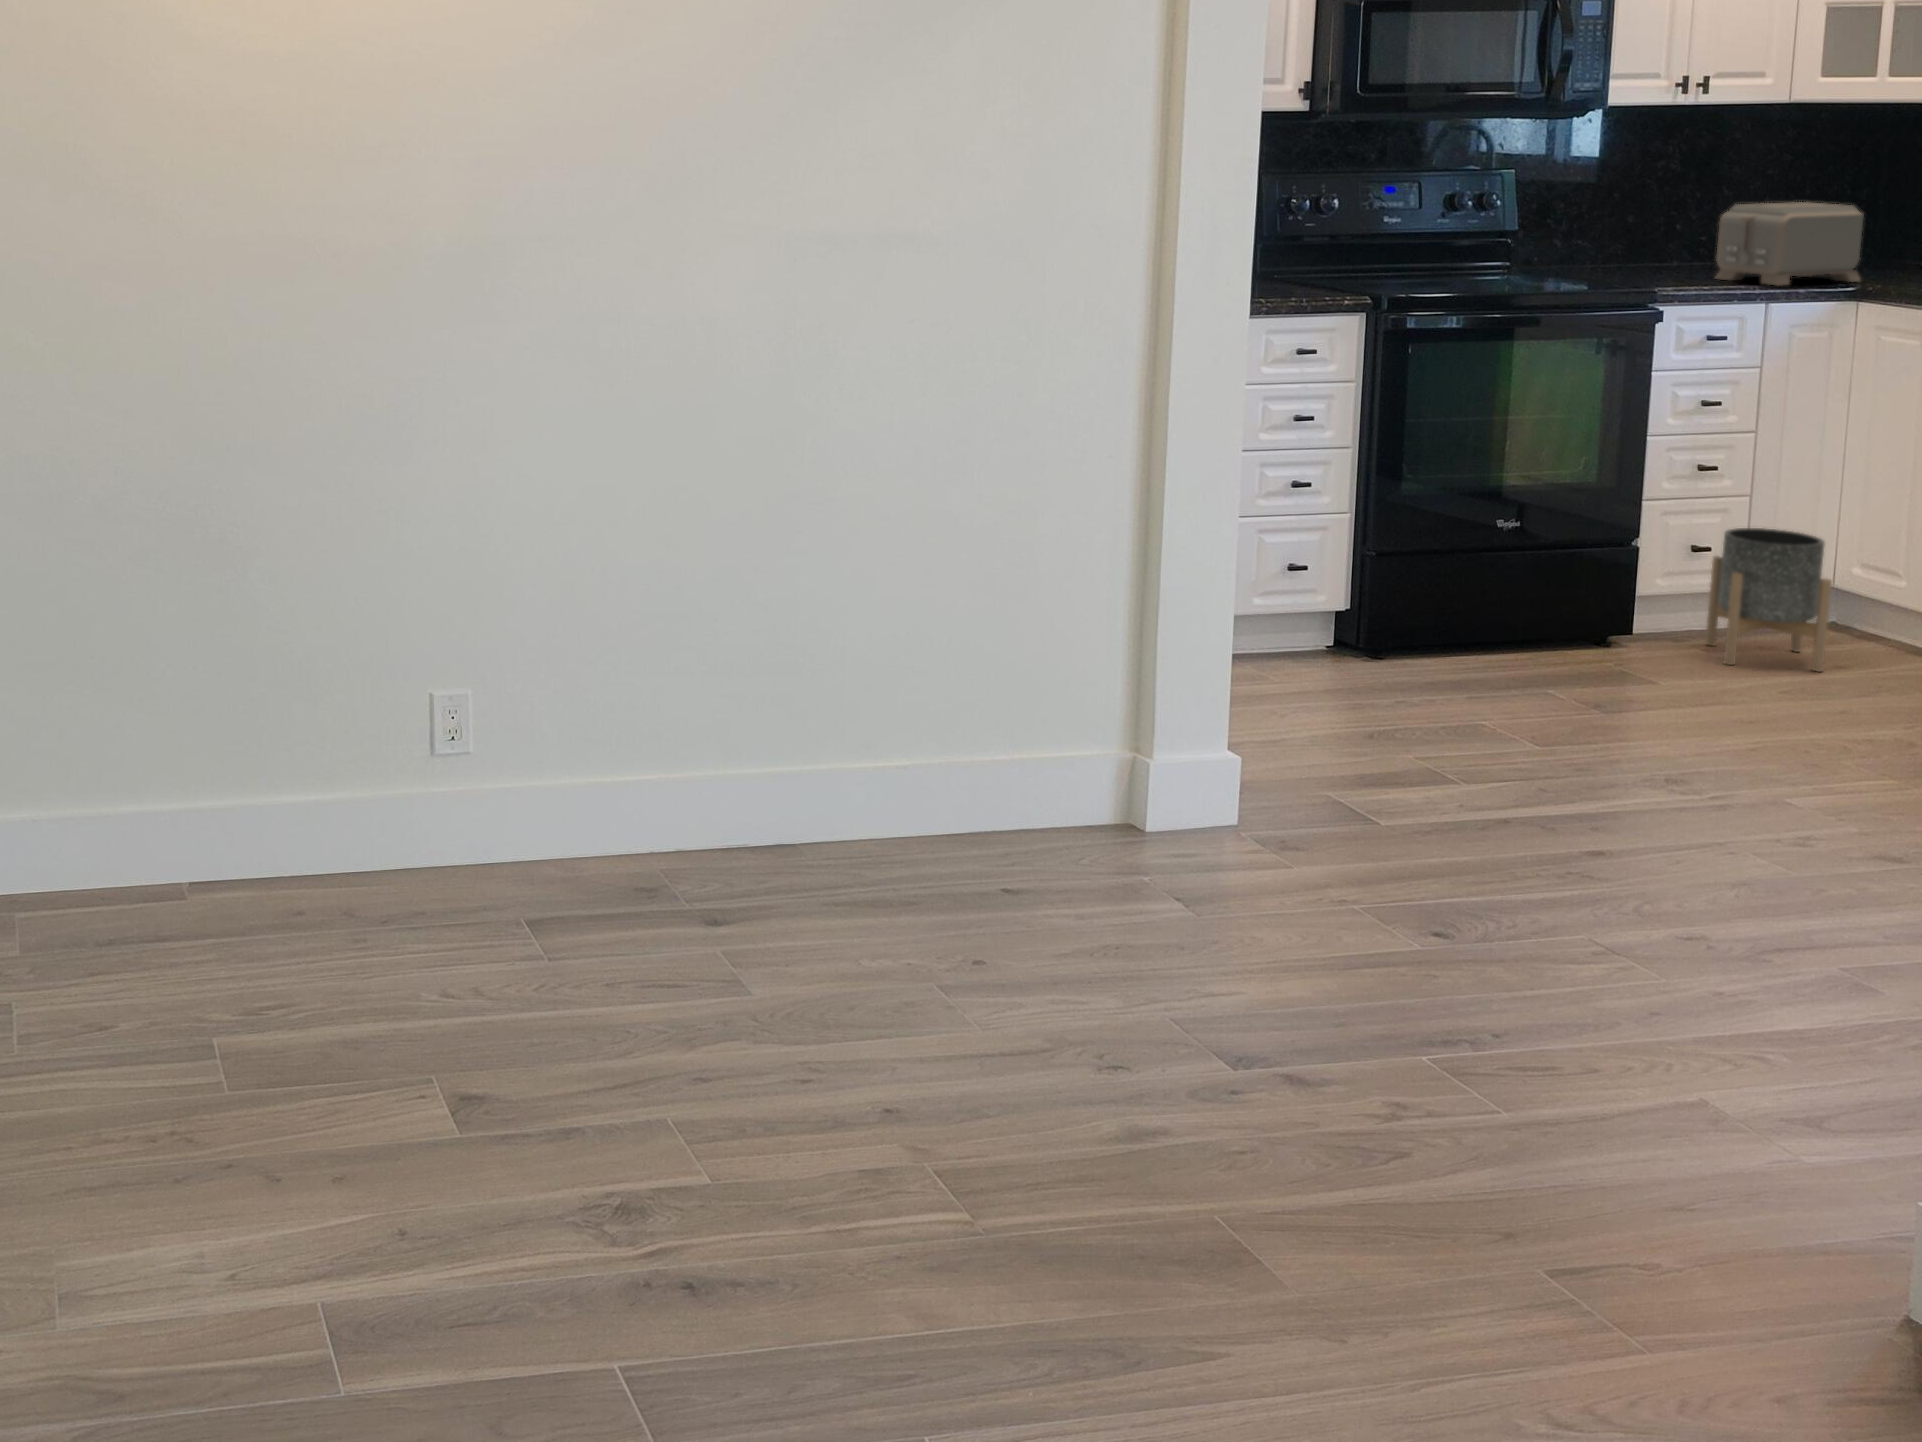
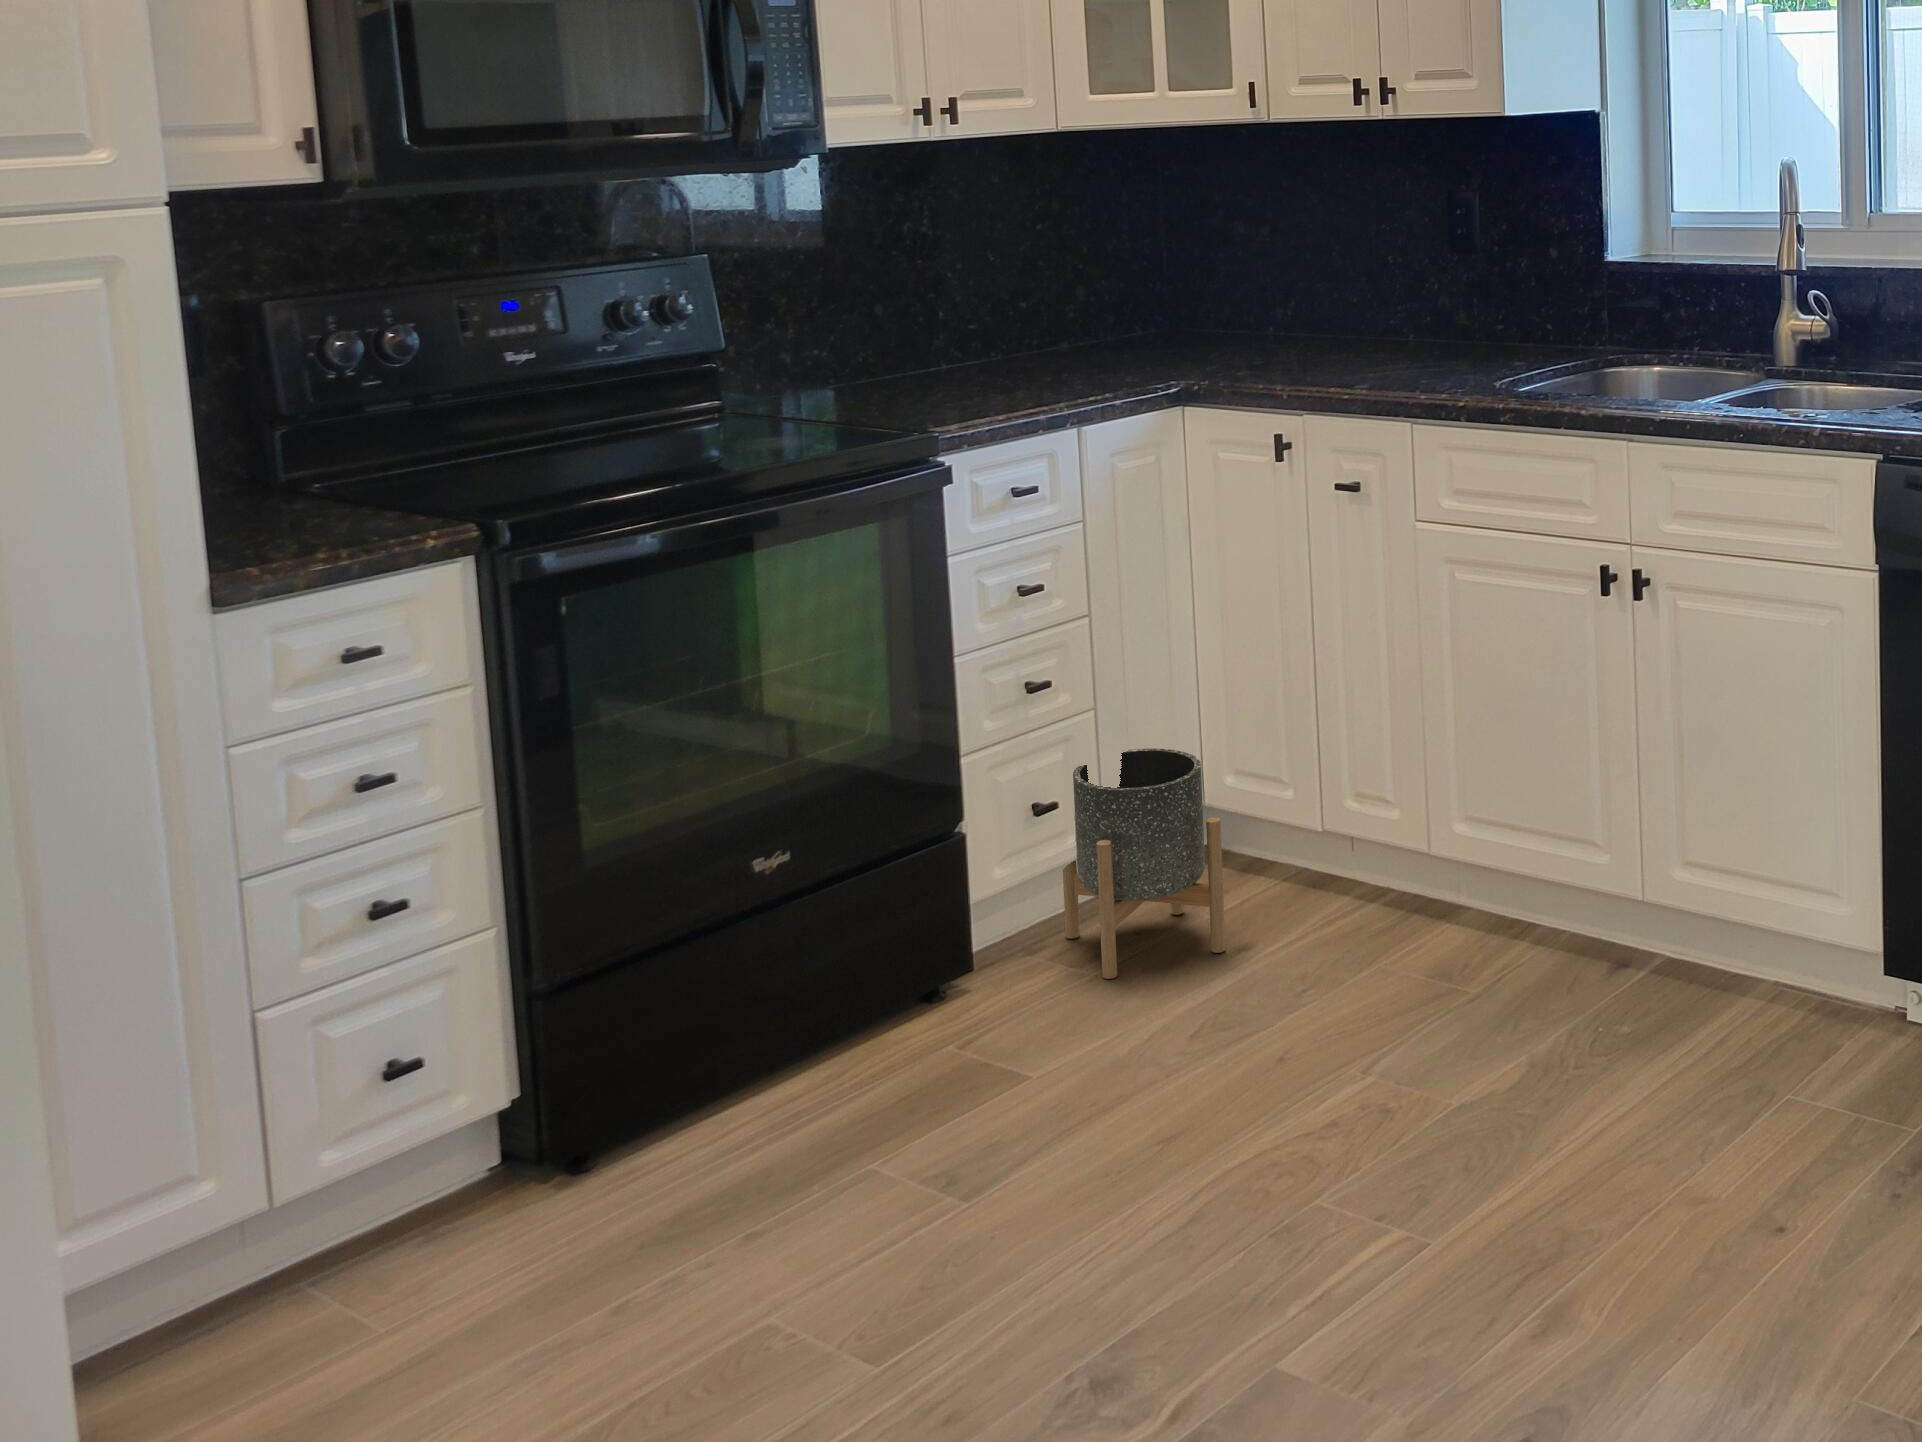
toaster: present [1716,202,1864,286] -> none [993,269,1171,396]

